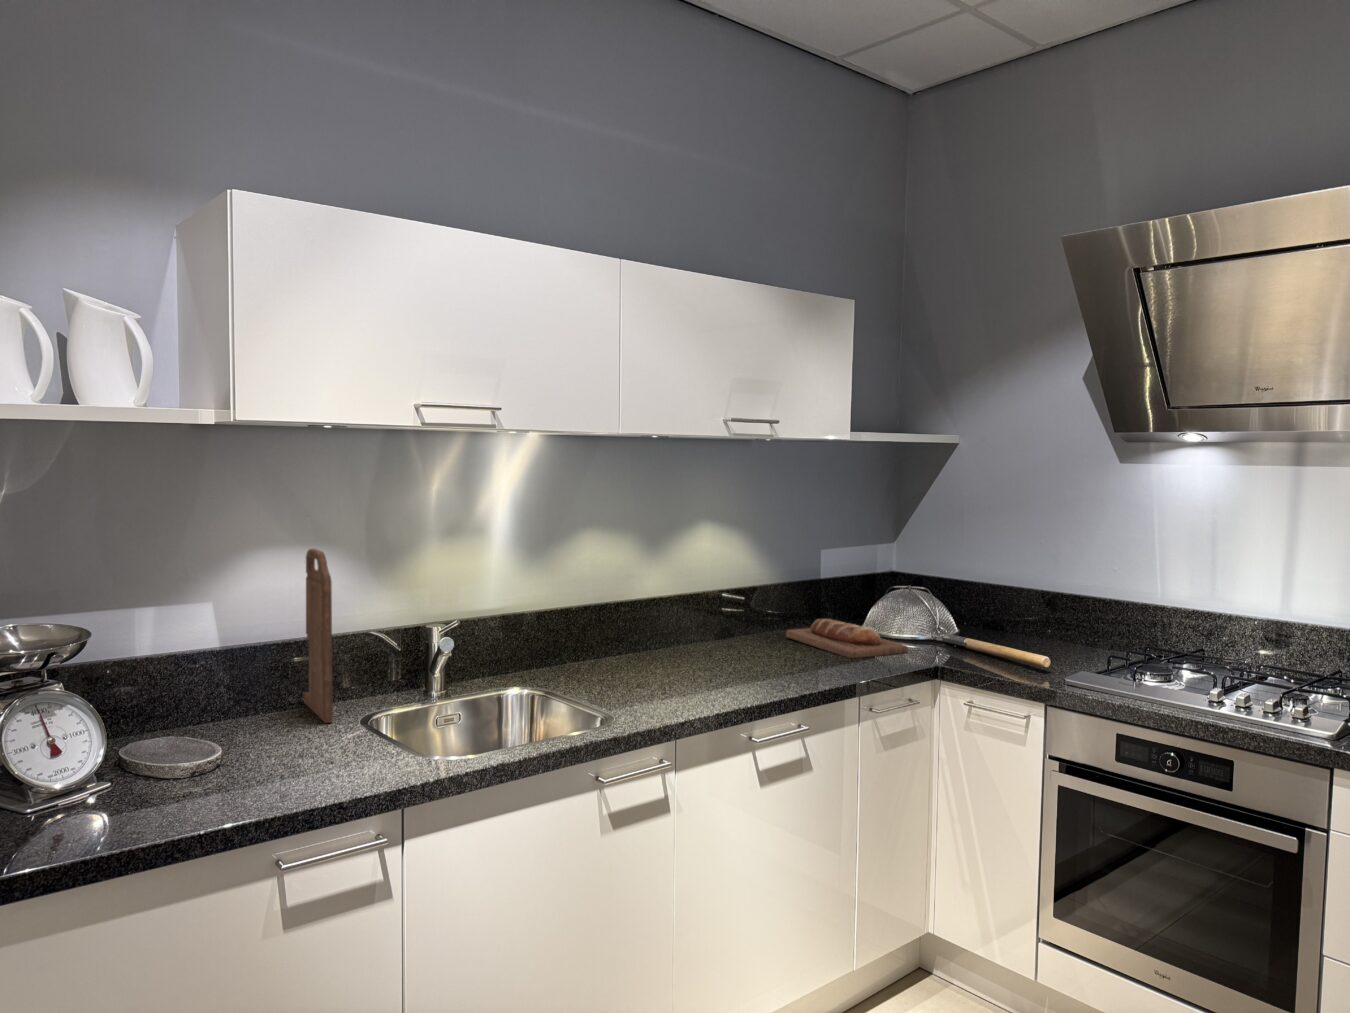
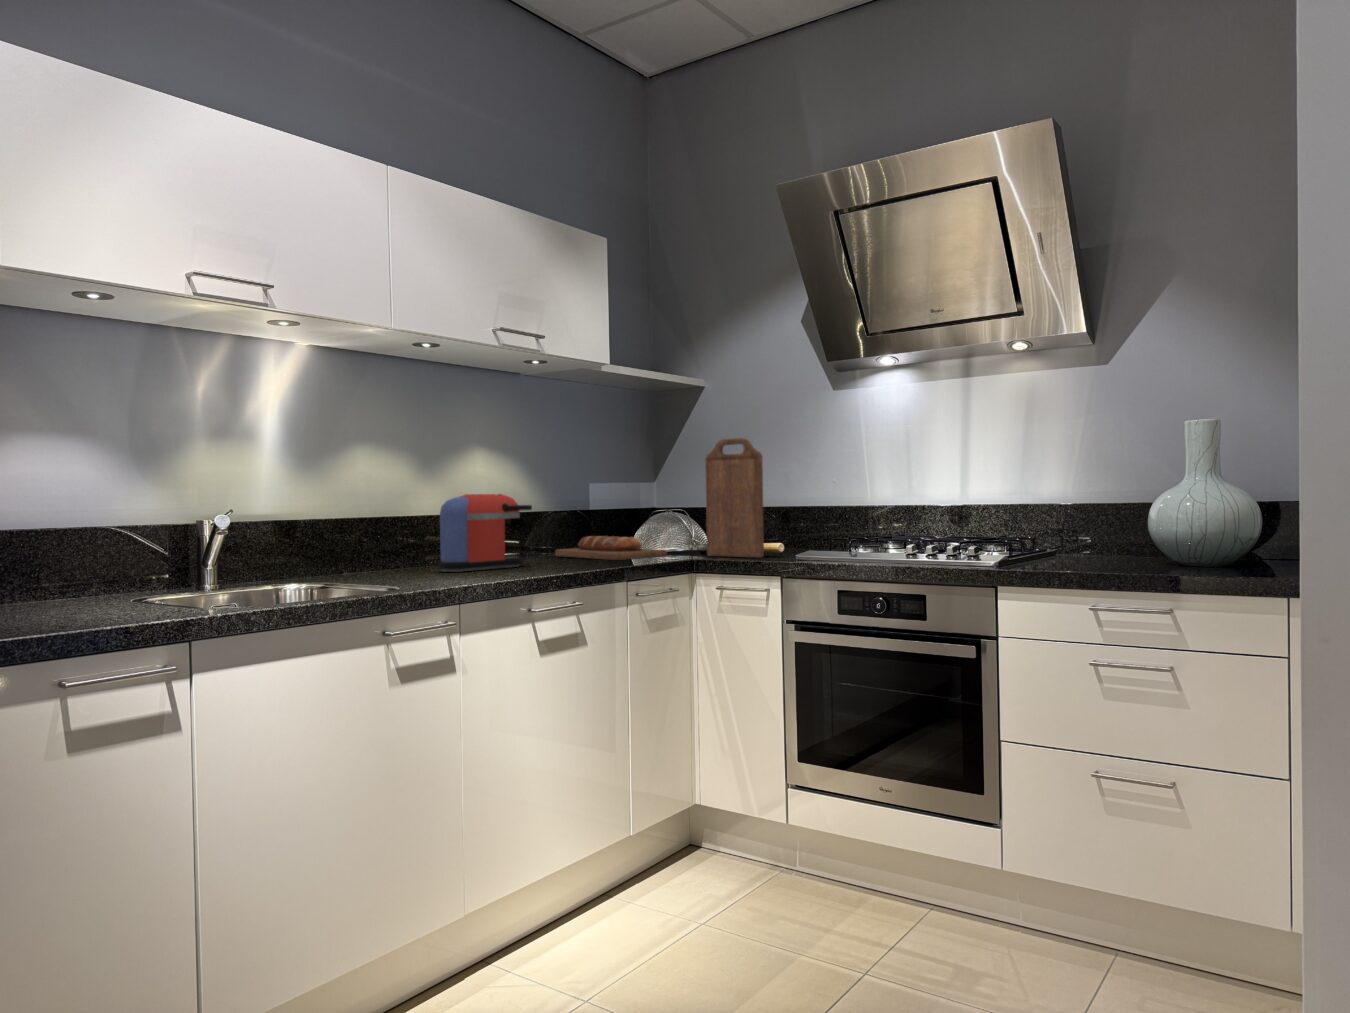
cutting board: present [303,549,333,723] -> present [705,438,764,558]
coffee maker: none [661,587,761,674] -> present [438,494,532,572]

